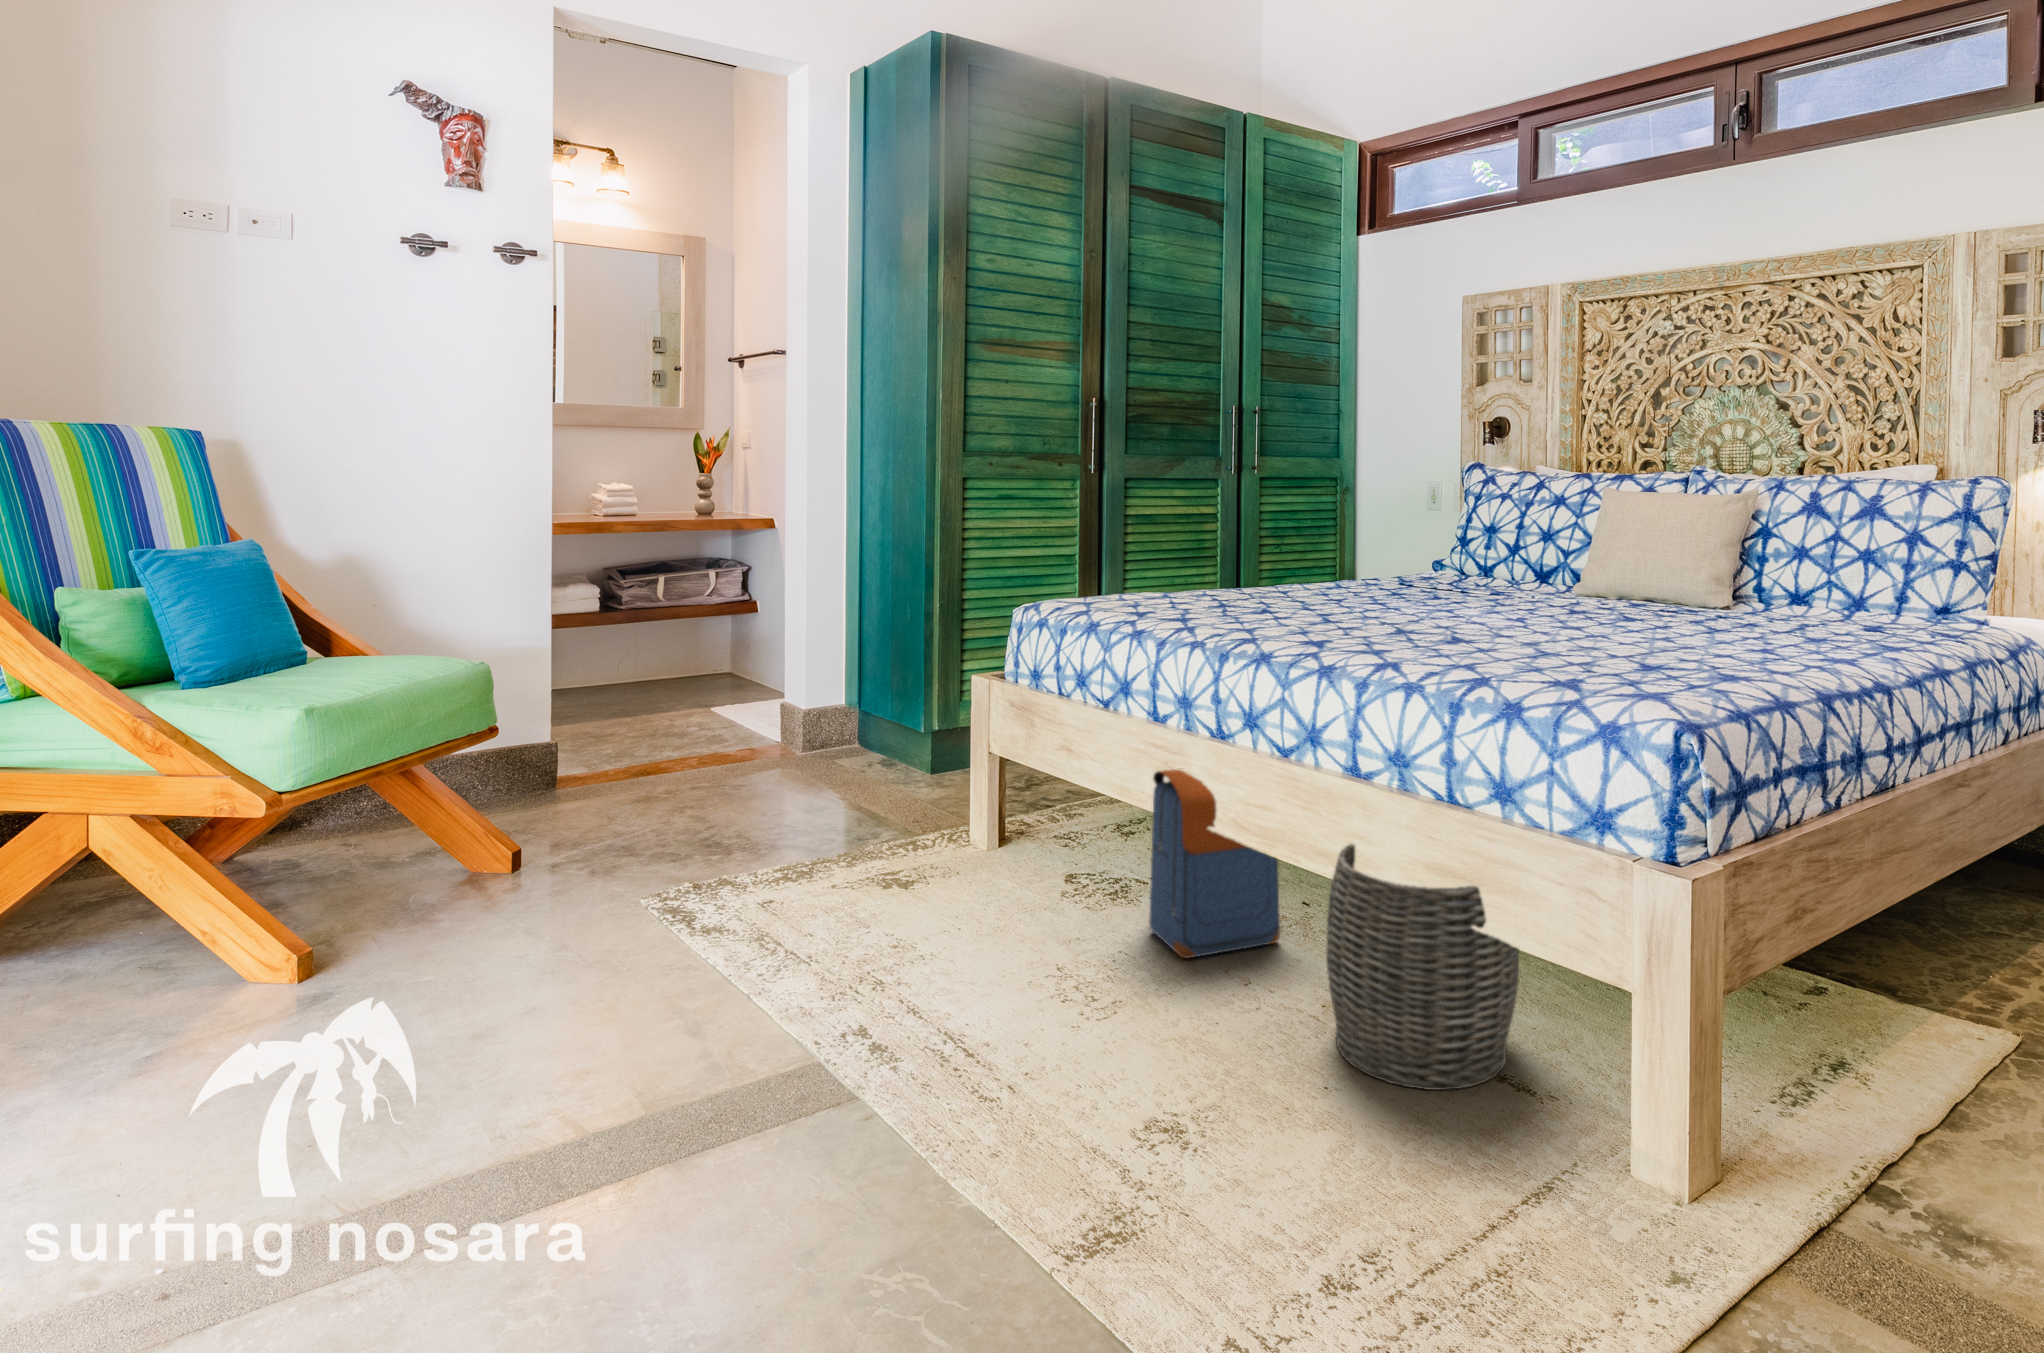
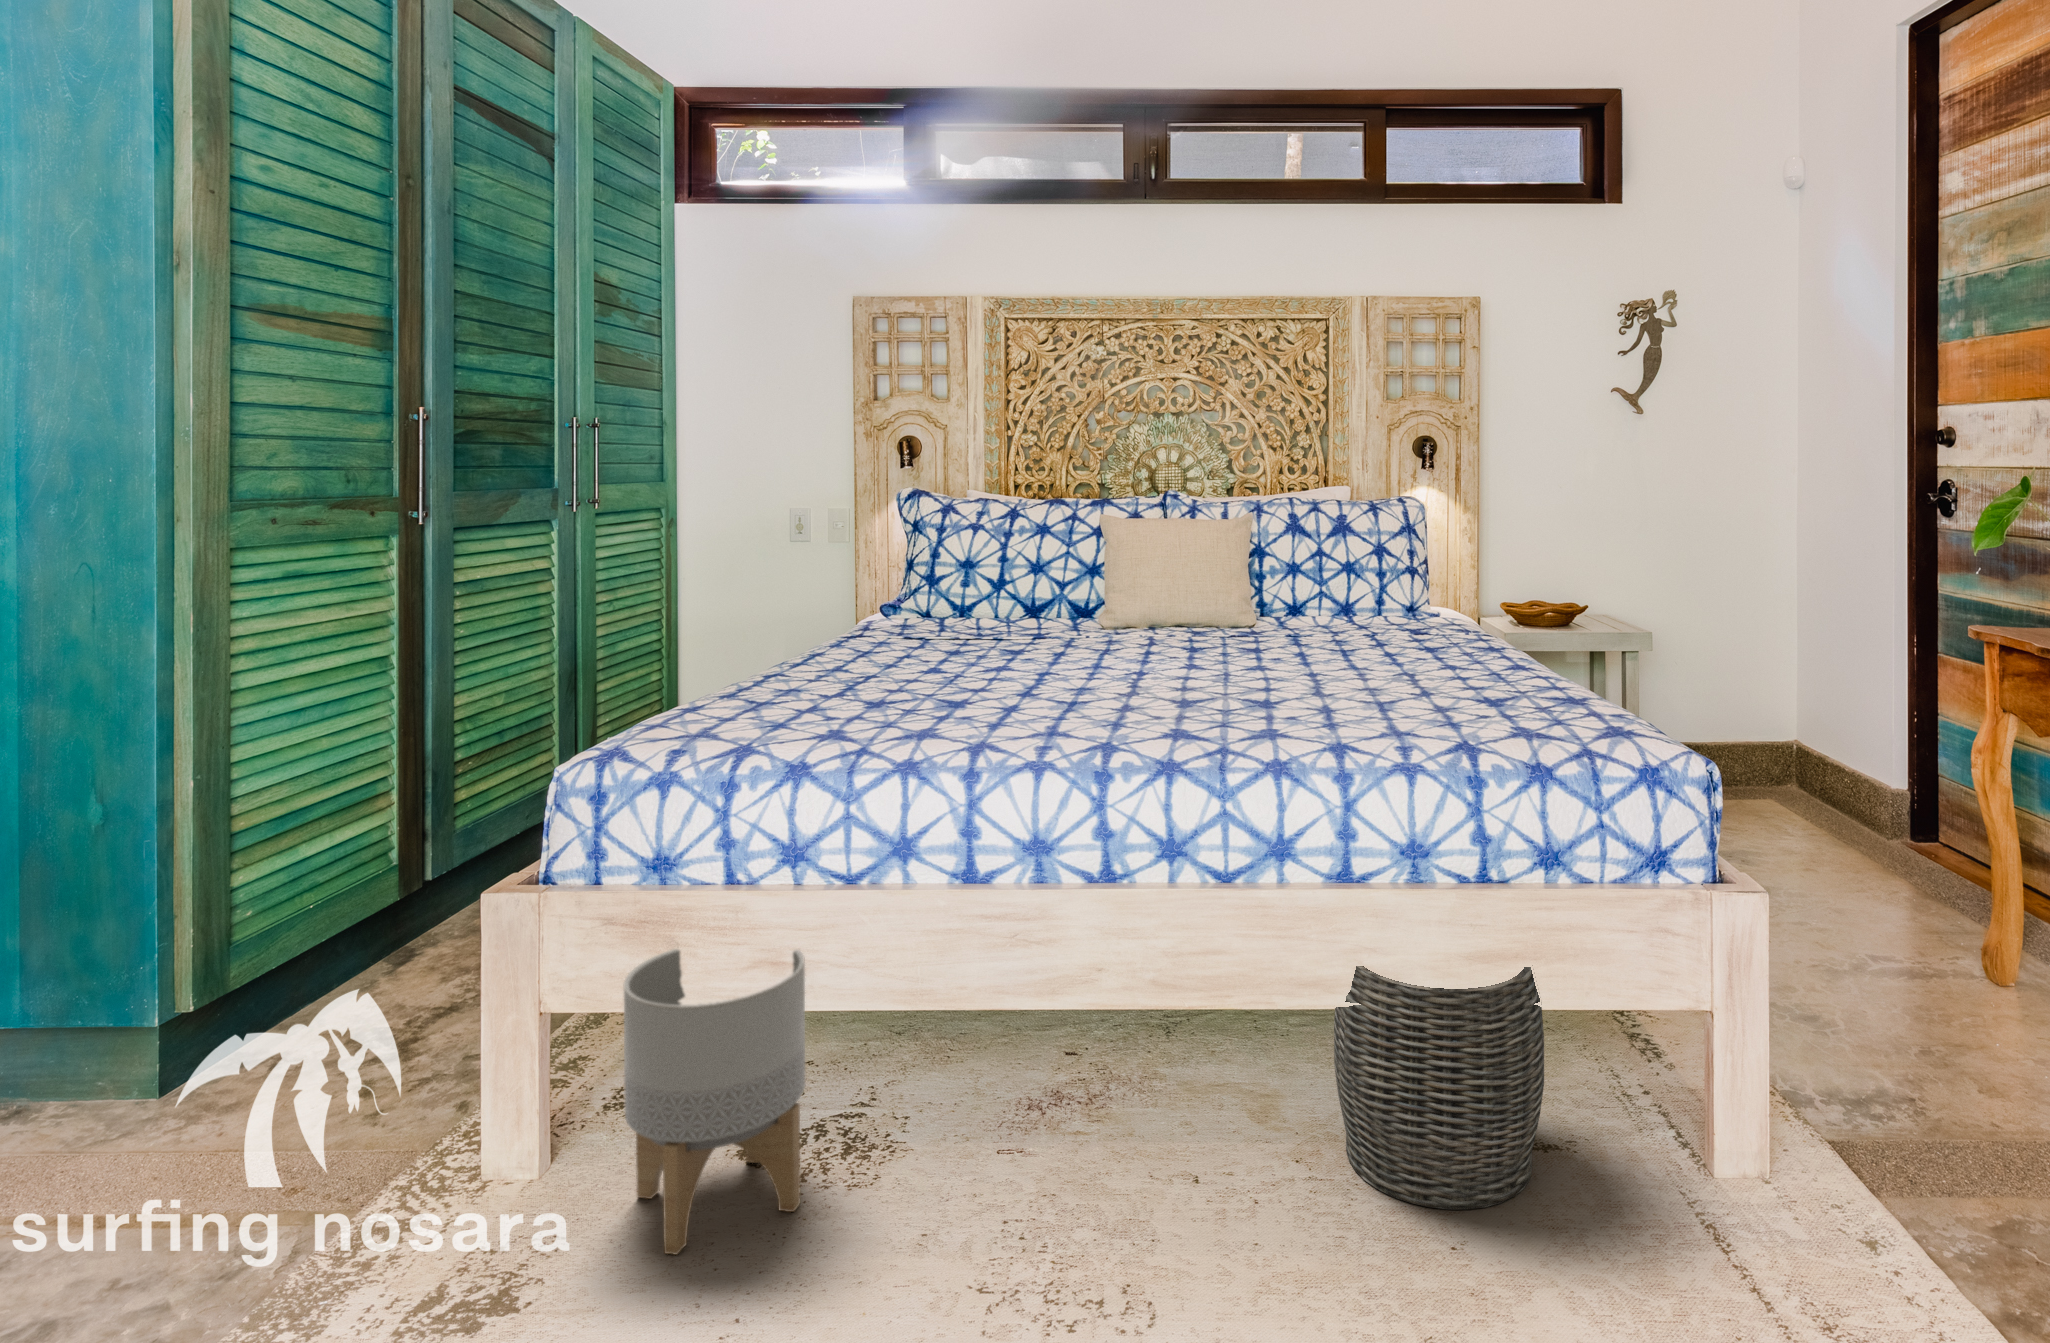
planter: none [957,732,1067,908] -> present [624,949,805,1255]
backpack: present [1149,770,1280,958] -> none [975,896,1146,1180]

